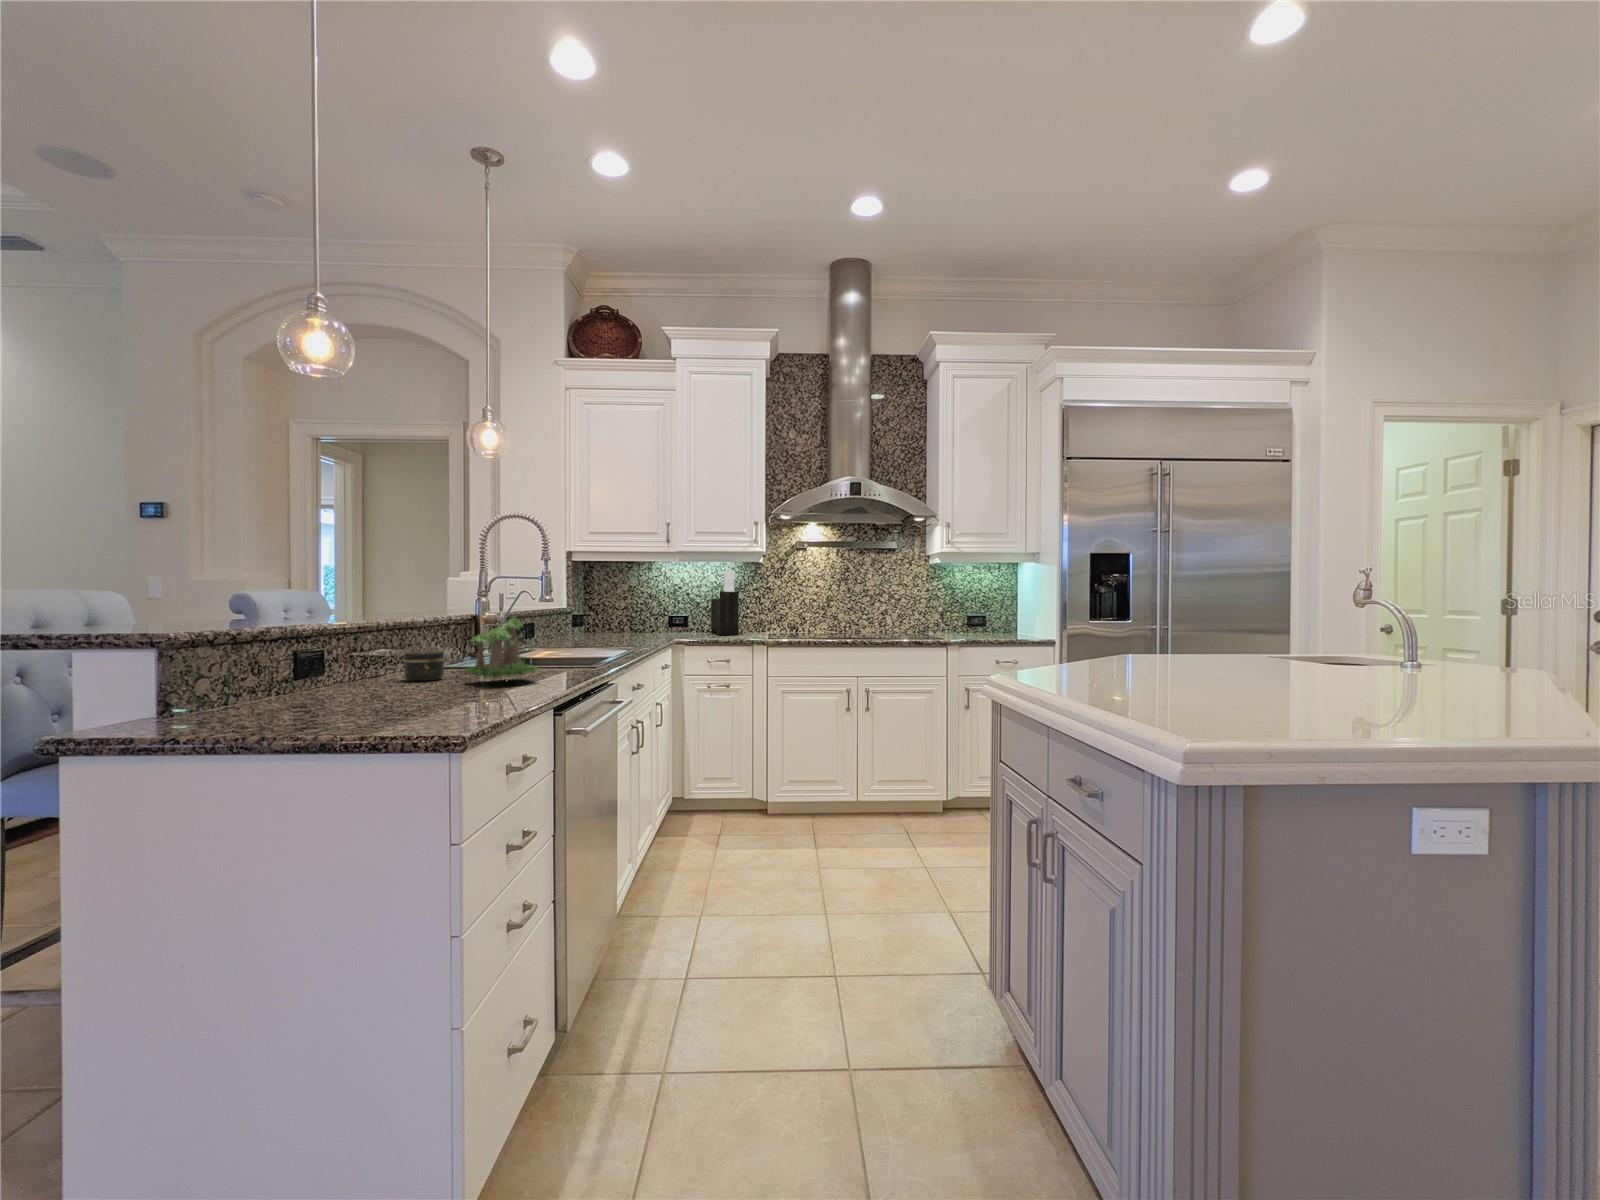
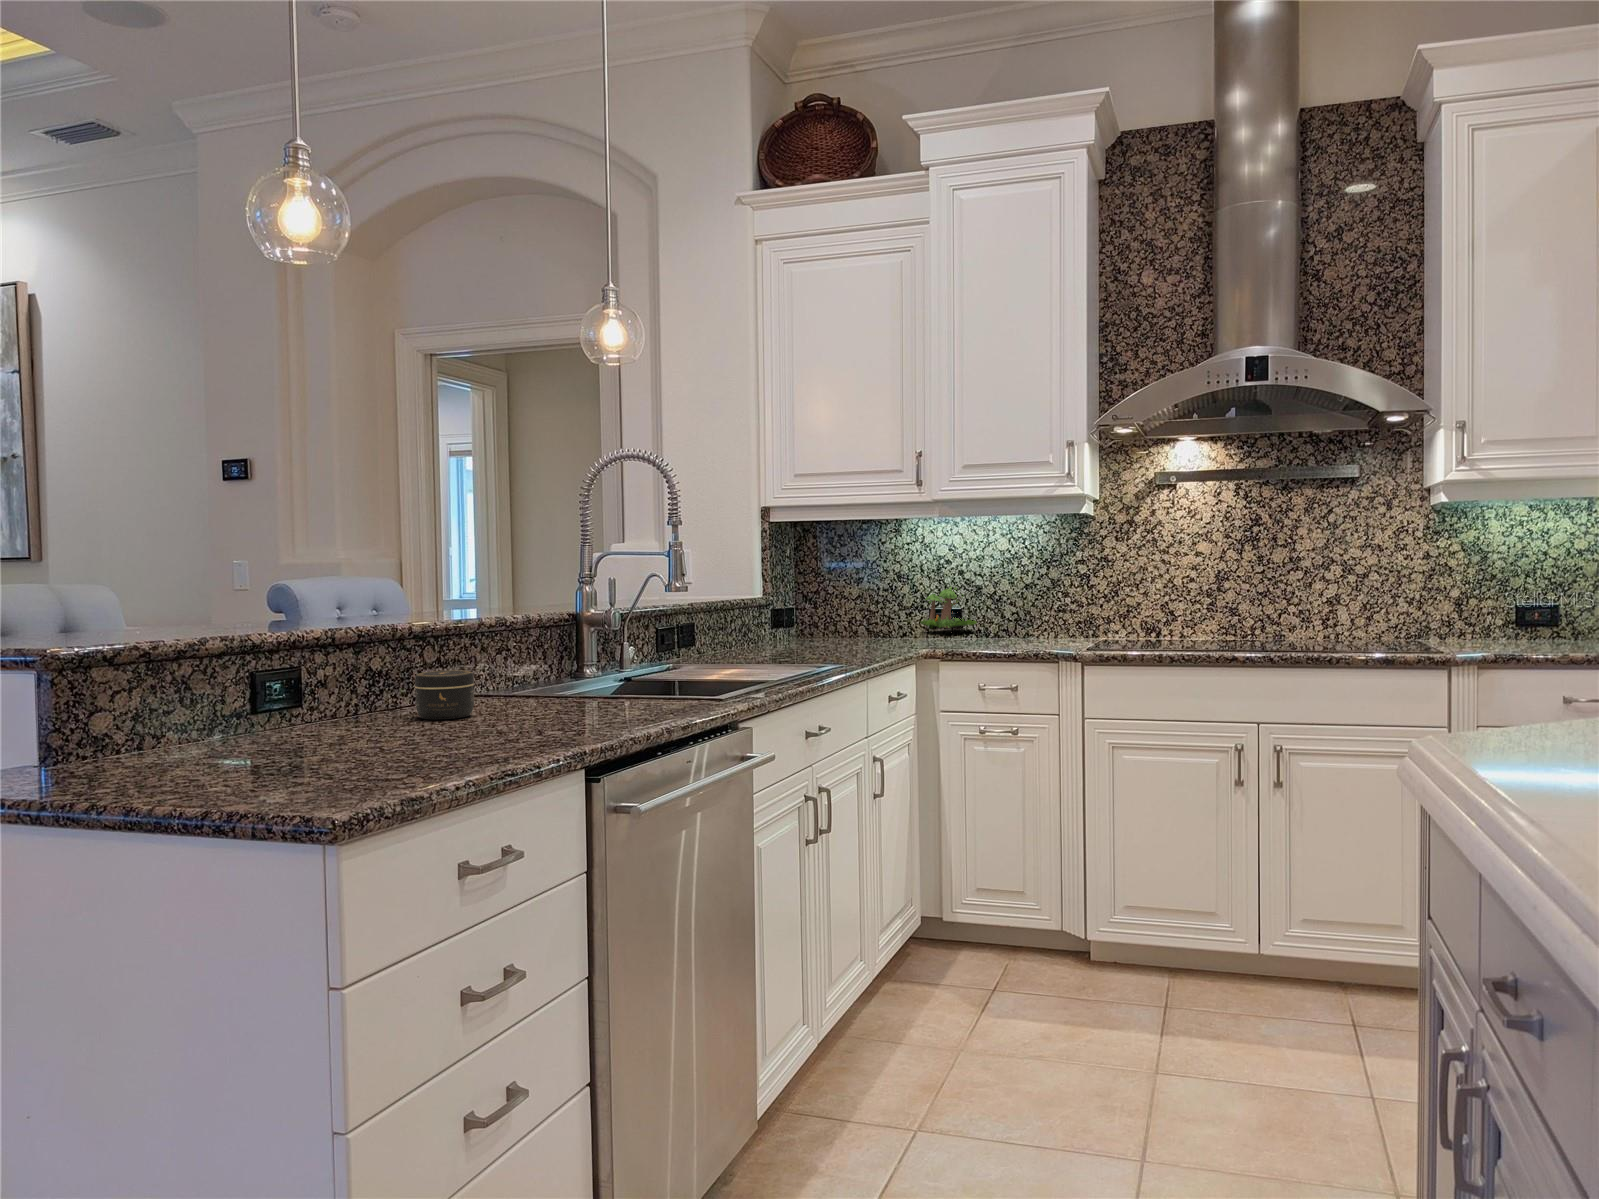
knife block: present [711,570,739,635] -> none [994,529,1040,642]
plant: present [465,617,539,679] -> present [920,583,977,628]

